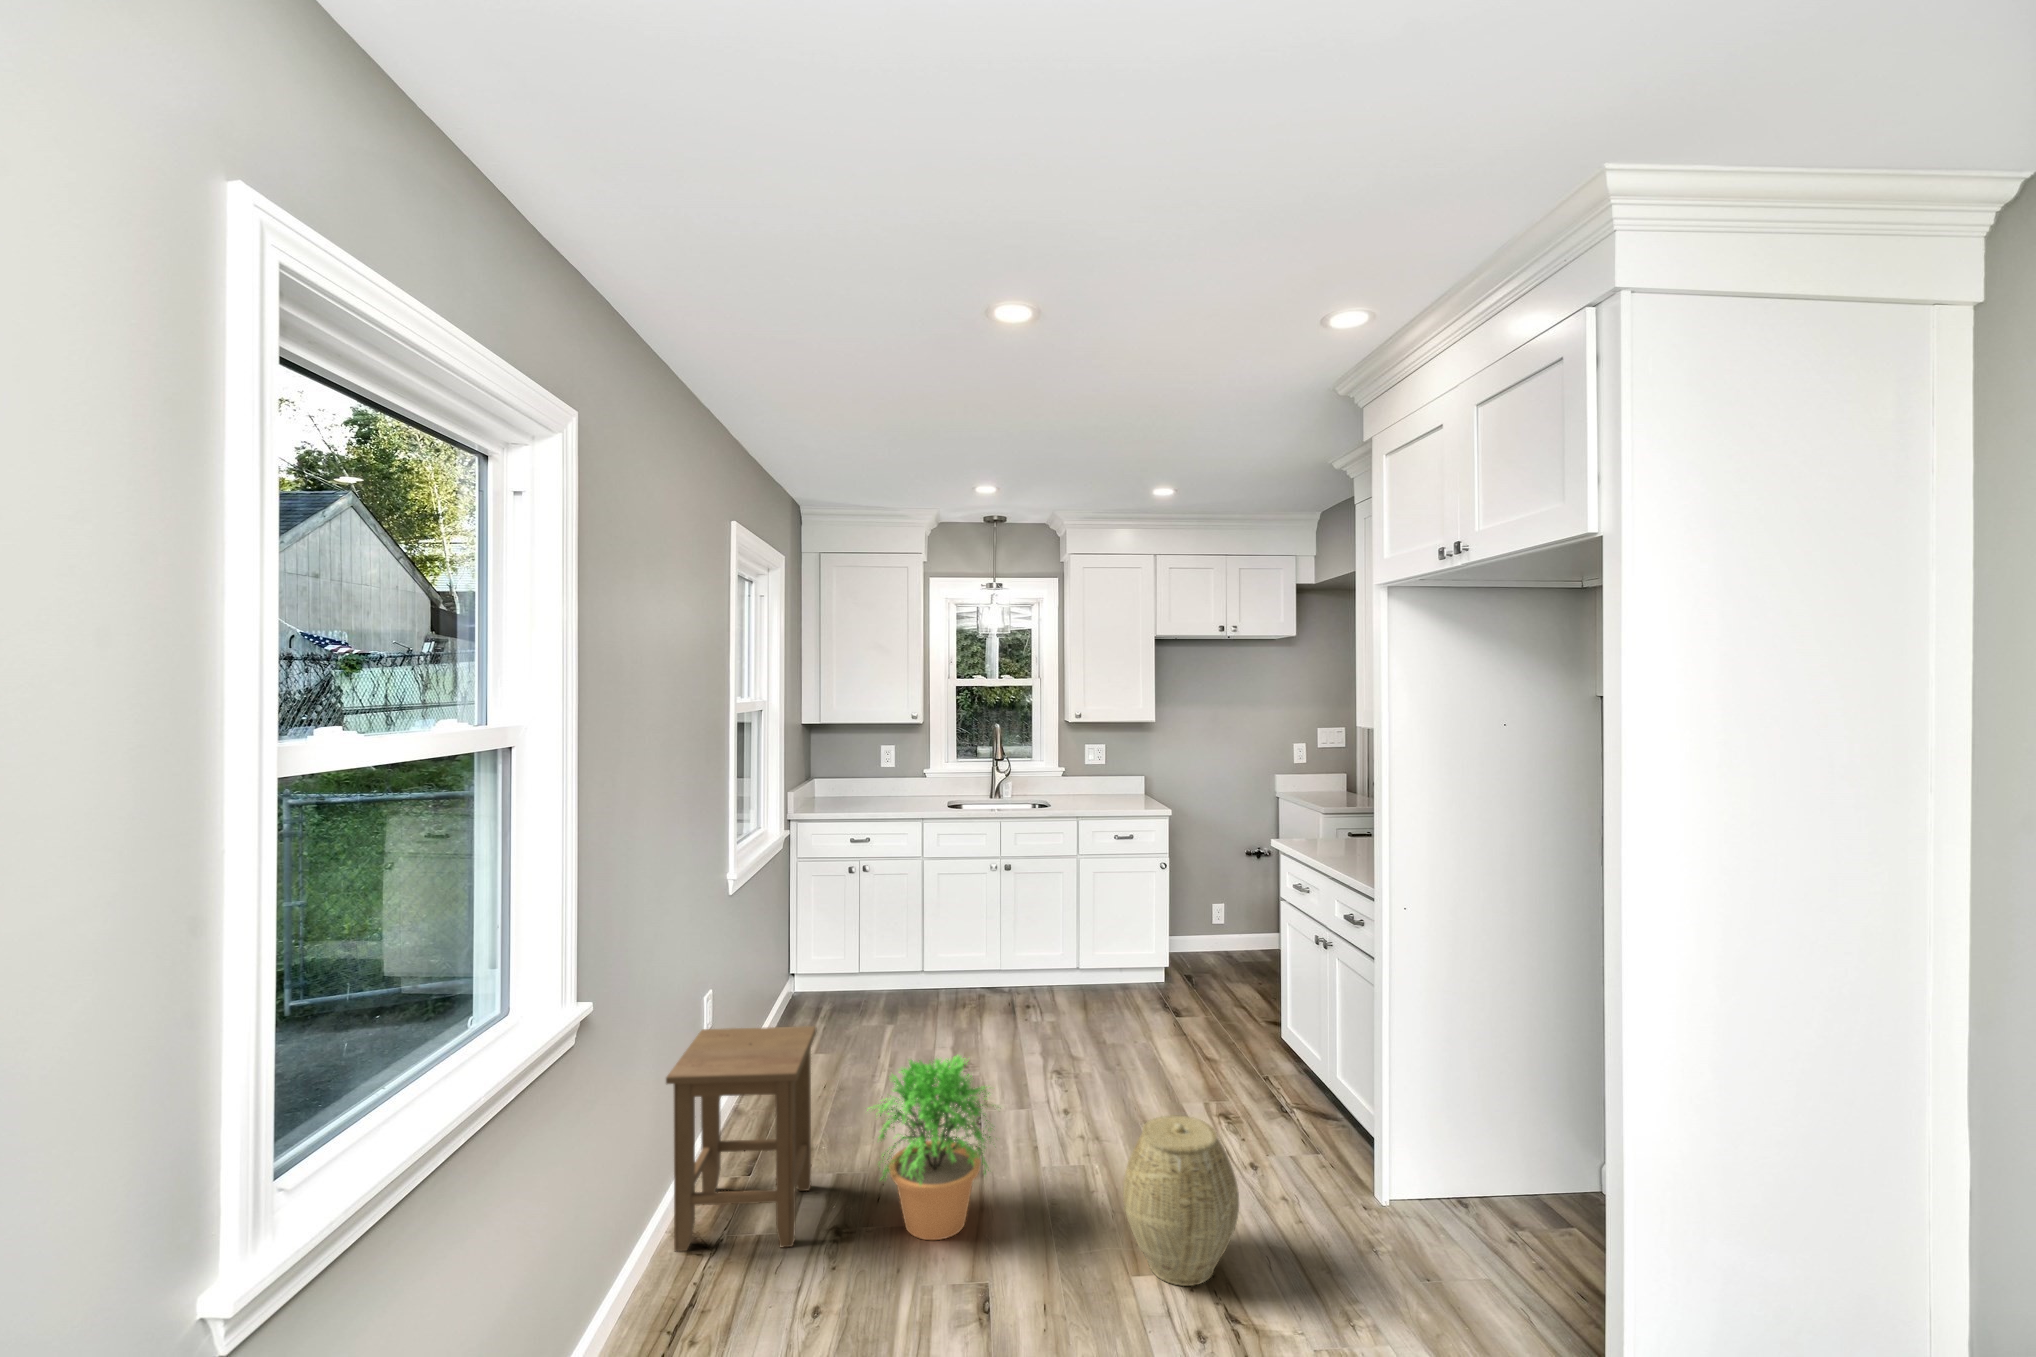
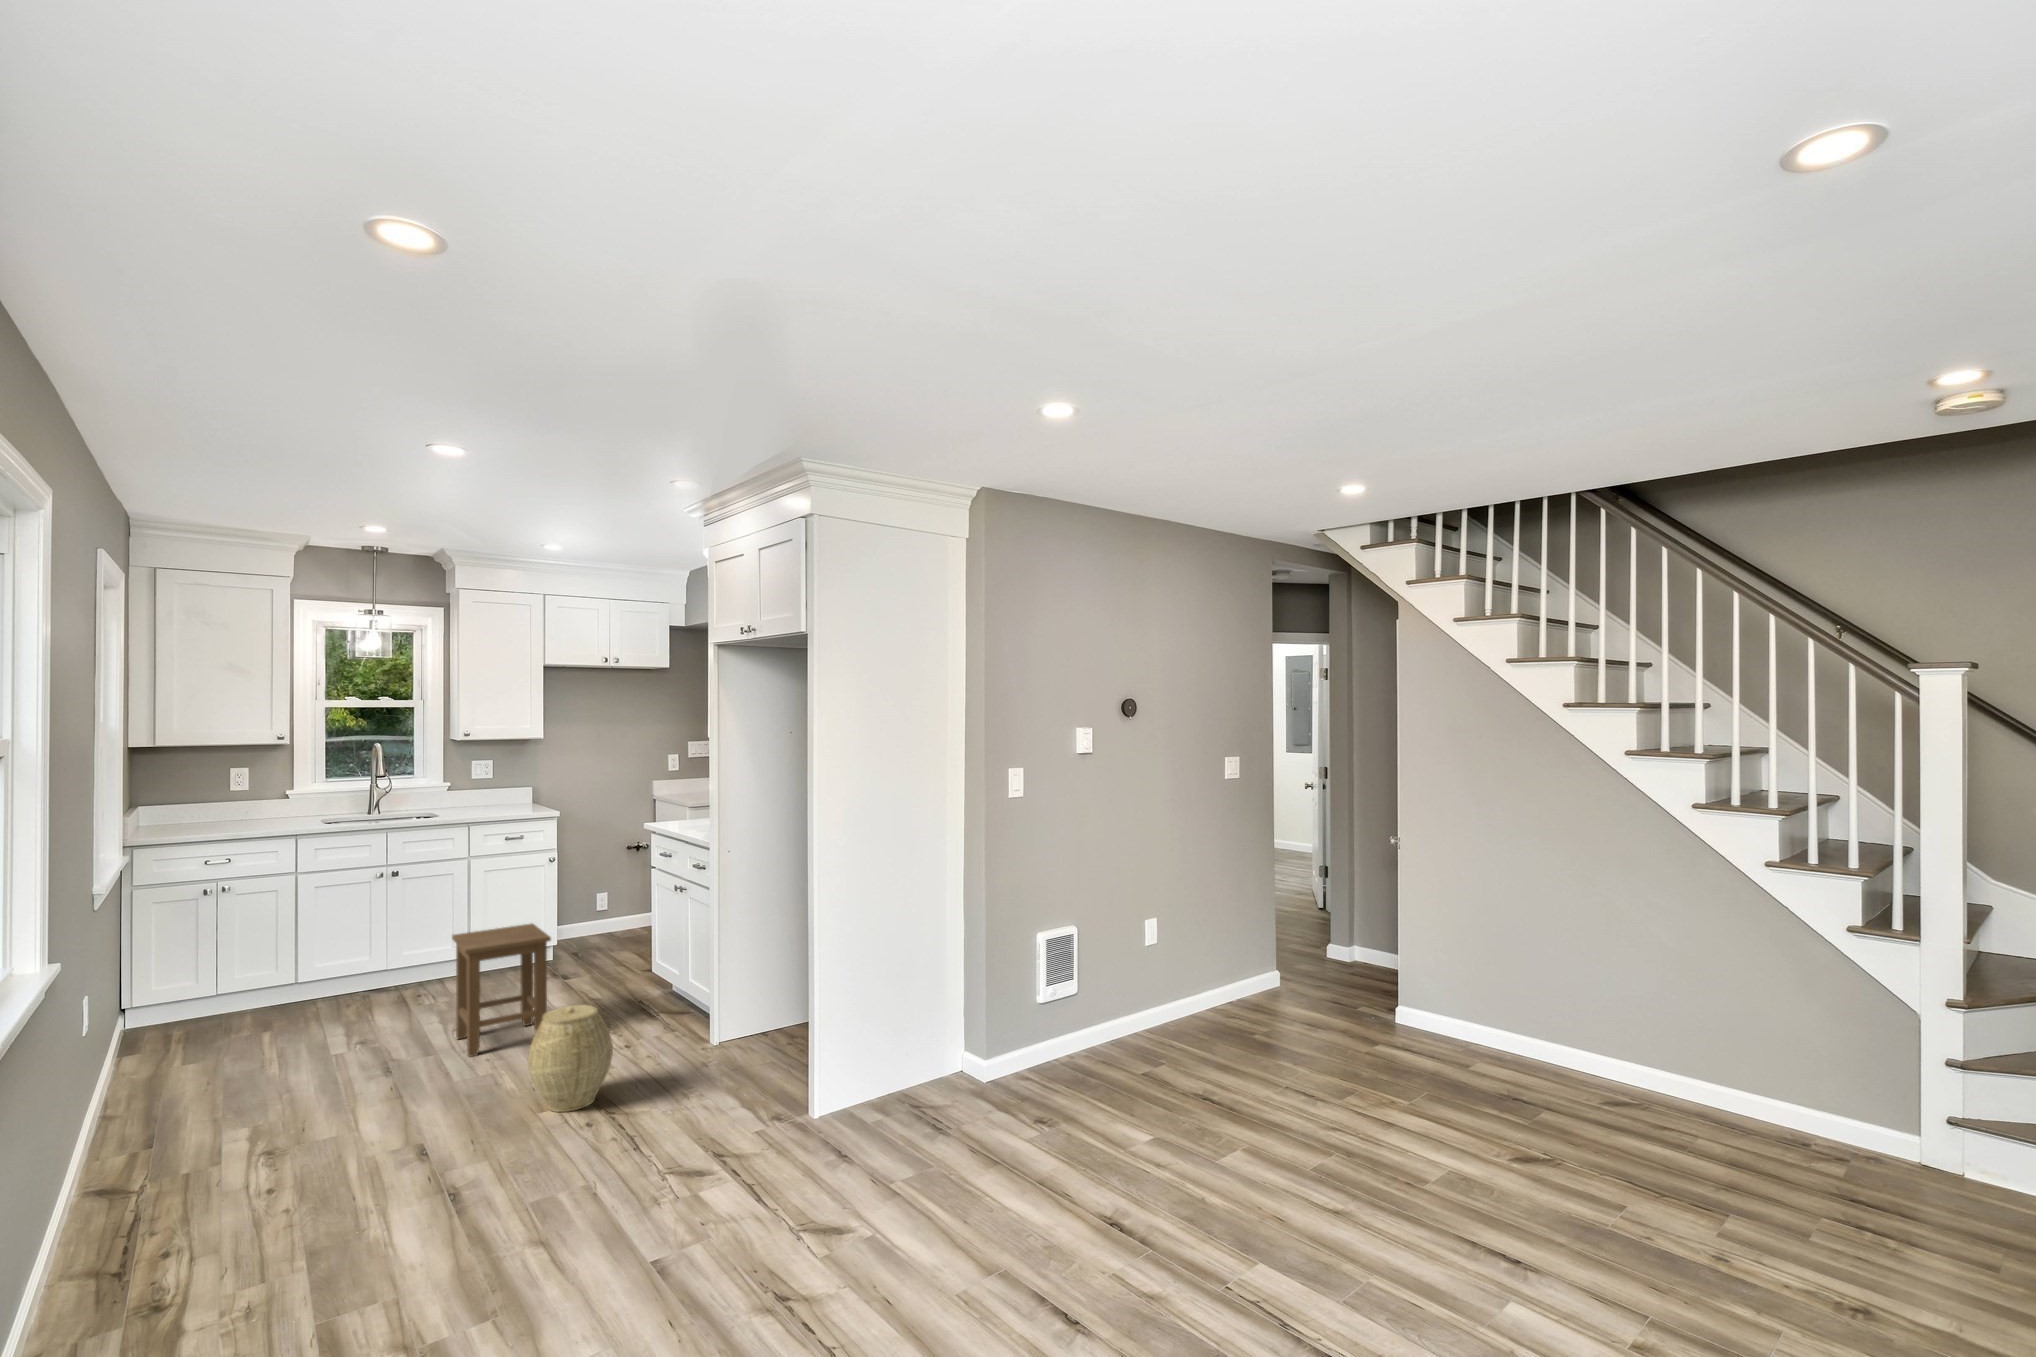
stool: present [666,1026,816,1251] -> present [452,924,551,1057]
potted plant: present [869,1056,991,1240] -> none [297,997,430,1140]

